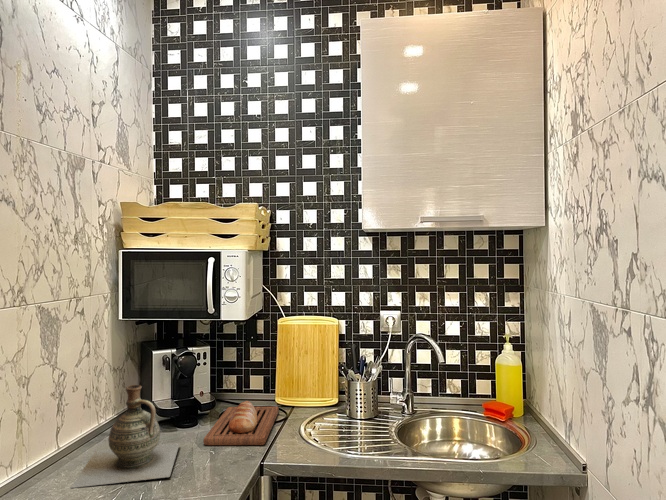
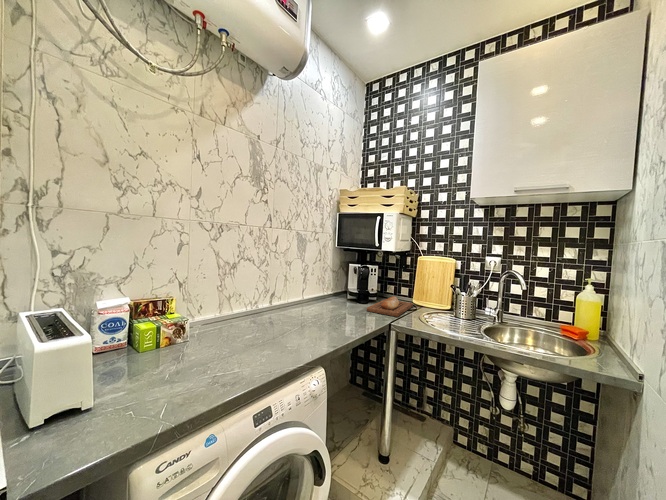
ceramic jug: present [71,385,180,488] -> none [303,273,355,318]

